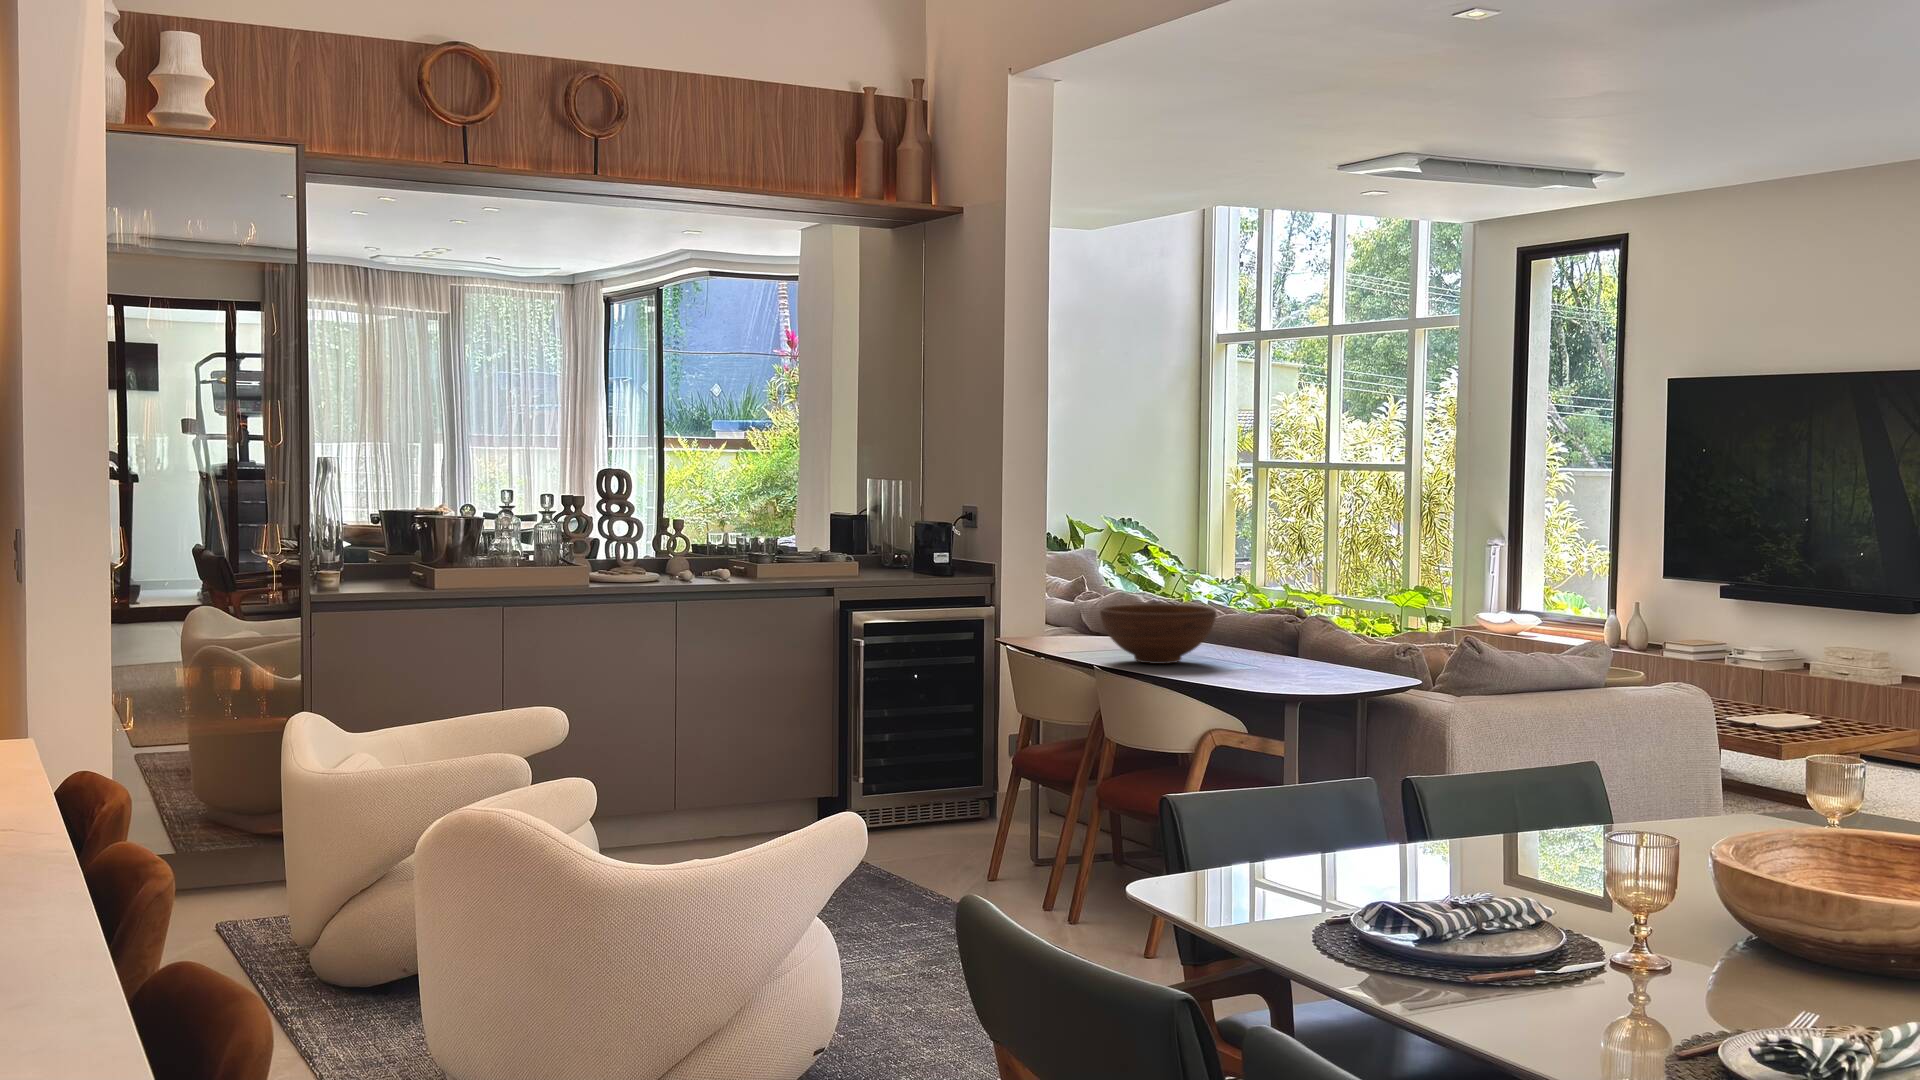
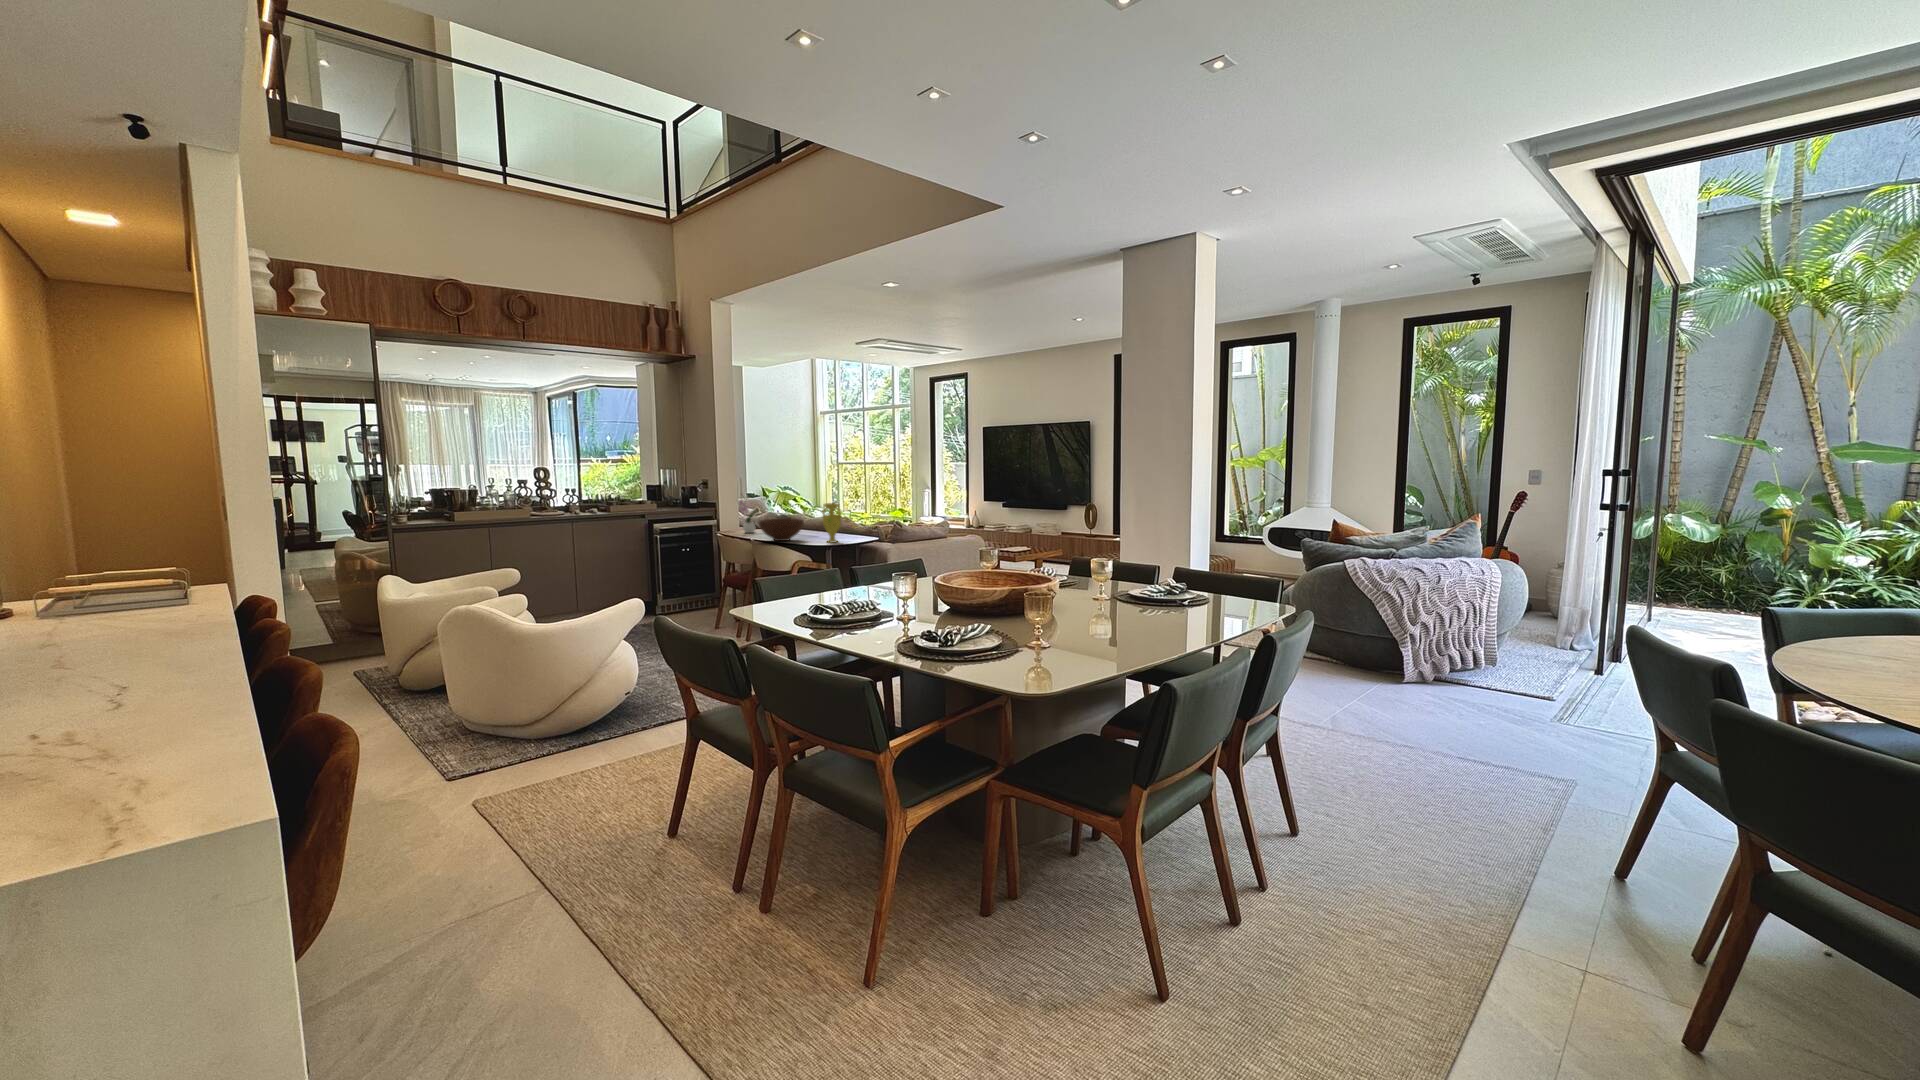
flower arrangement: none [1047,537,1091,637] -> present [739,500,755,533]
vase: none [1264,568,1322,675] -> present [822,503,841,542]

